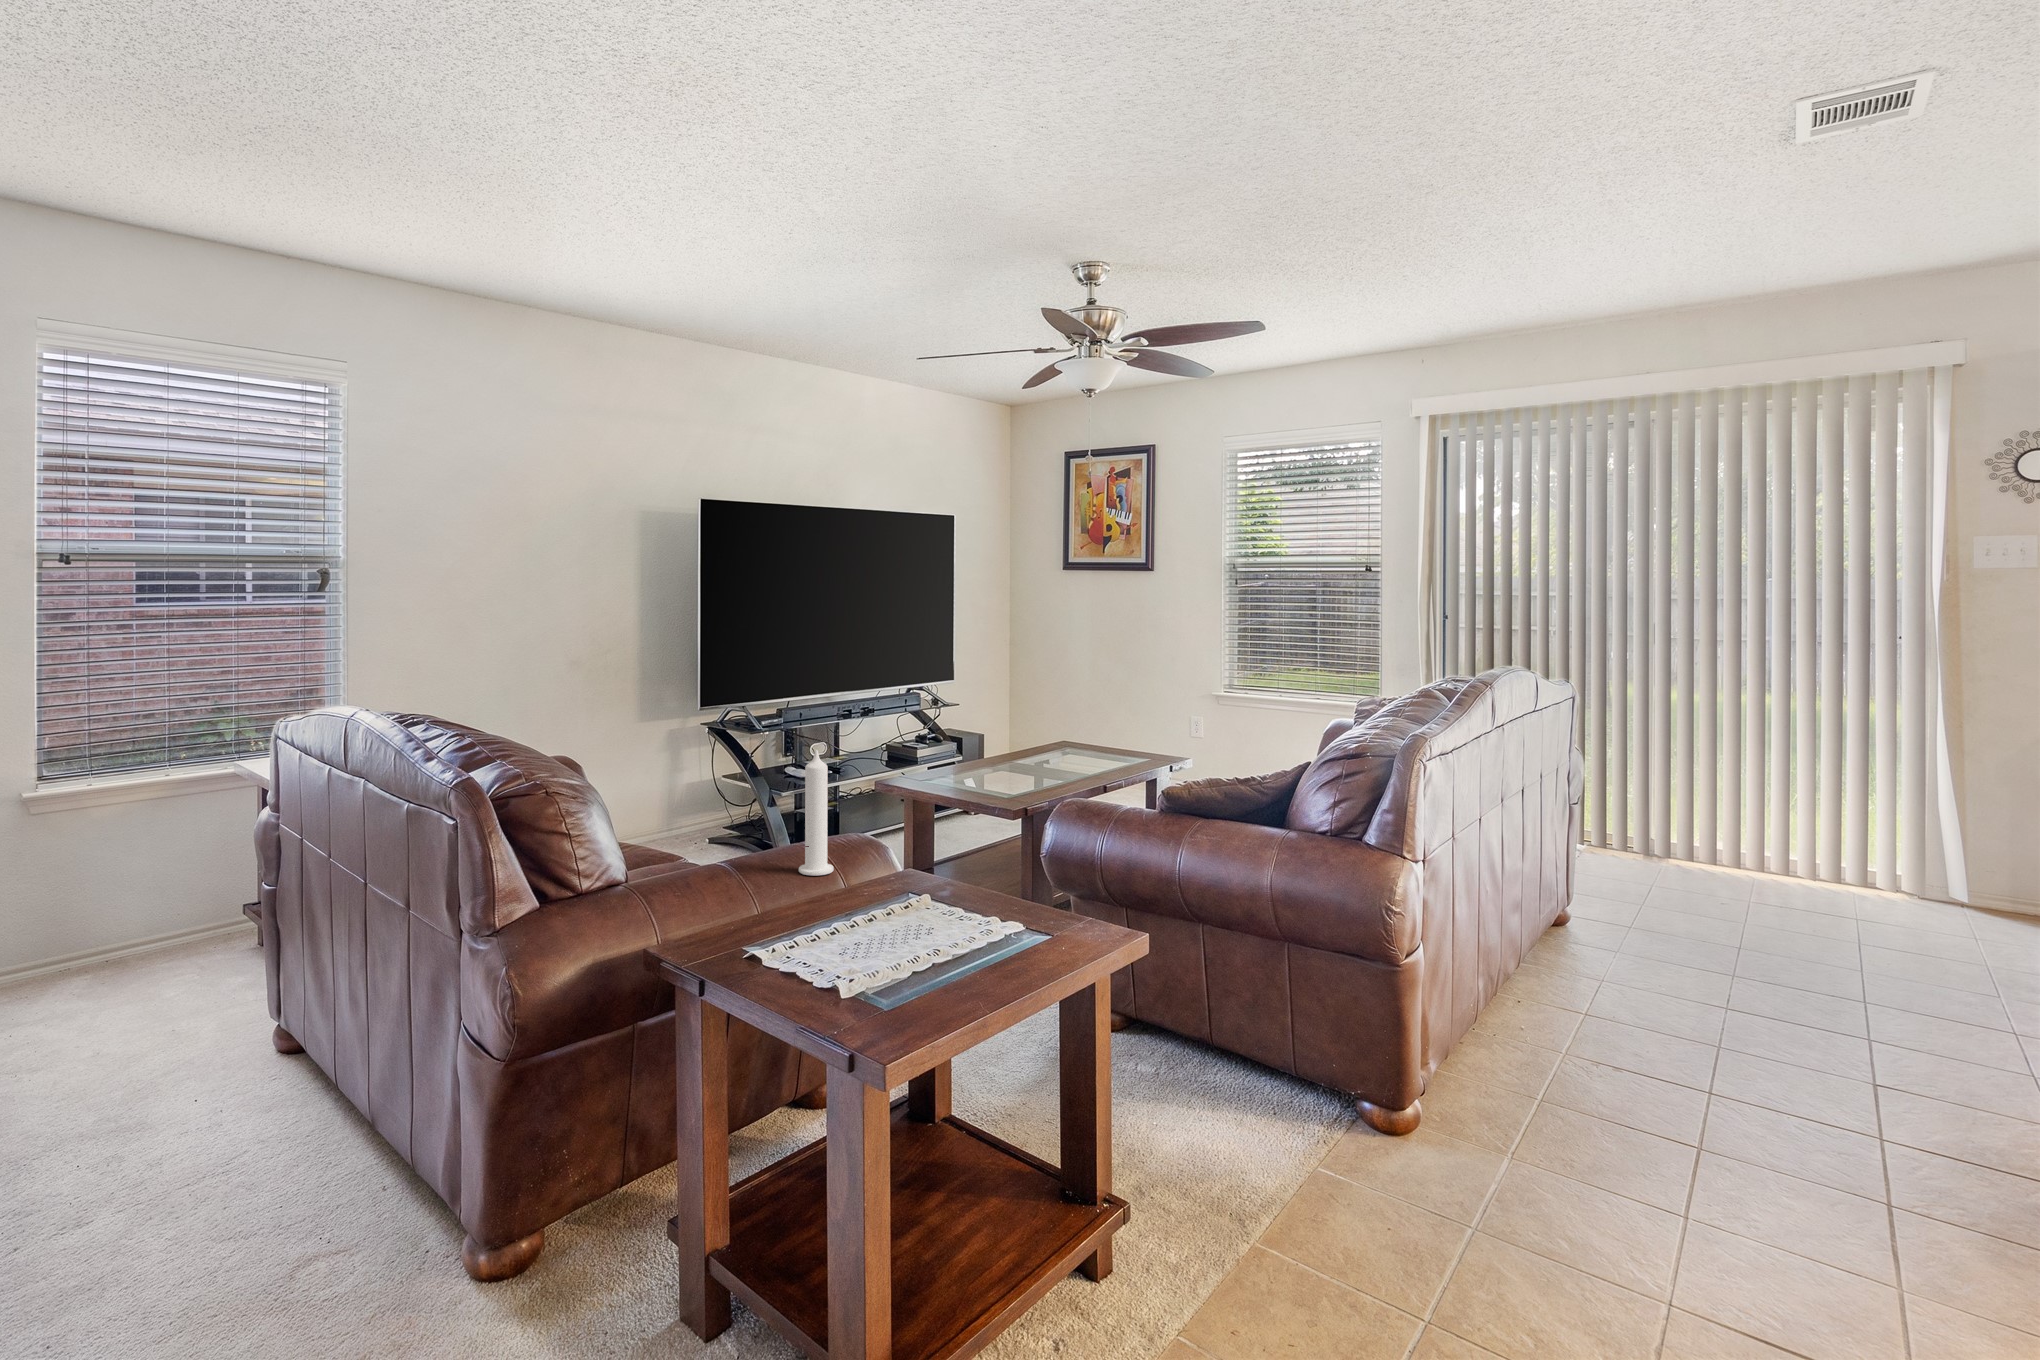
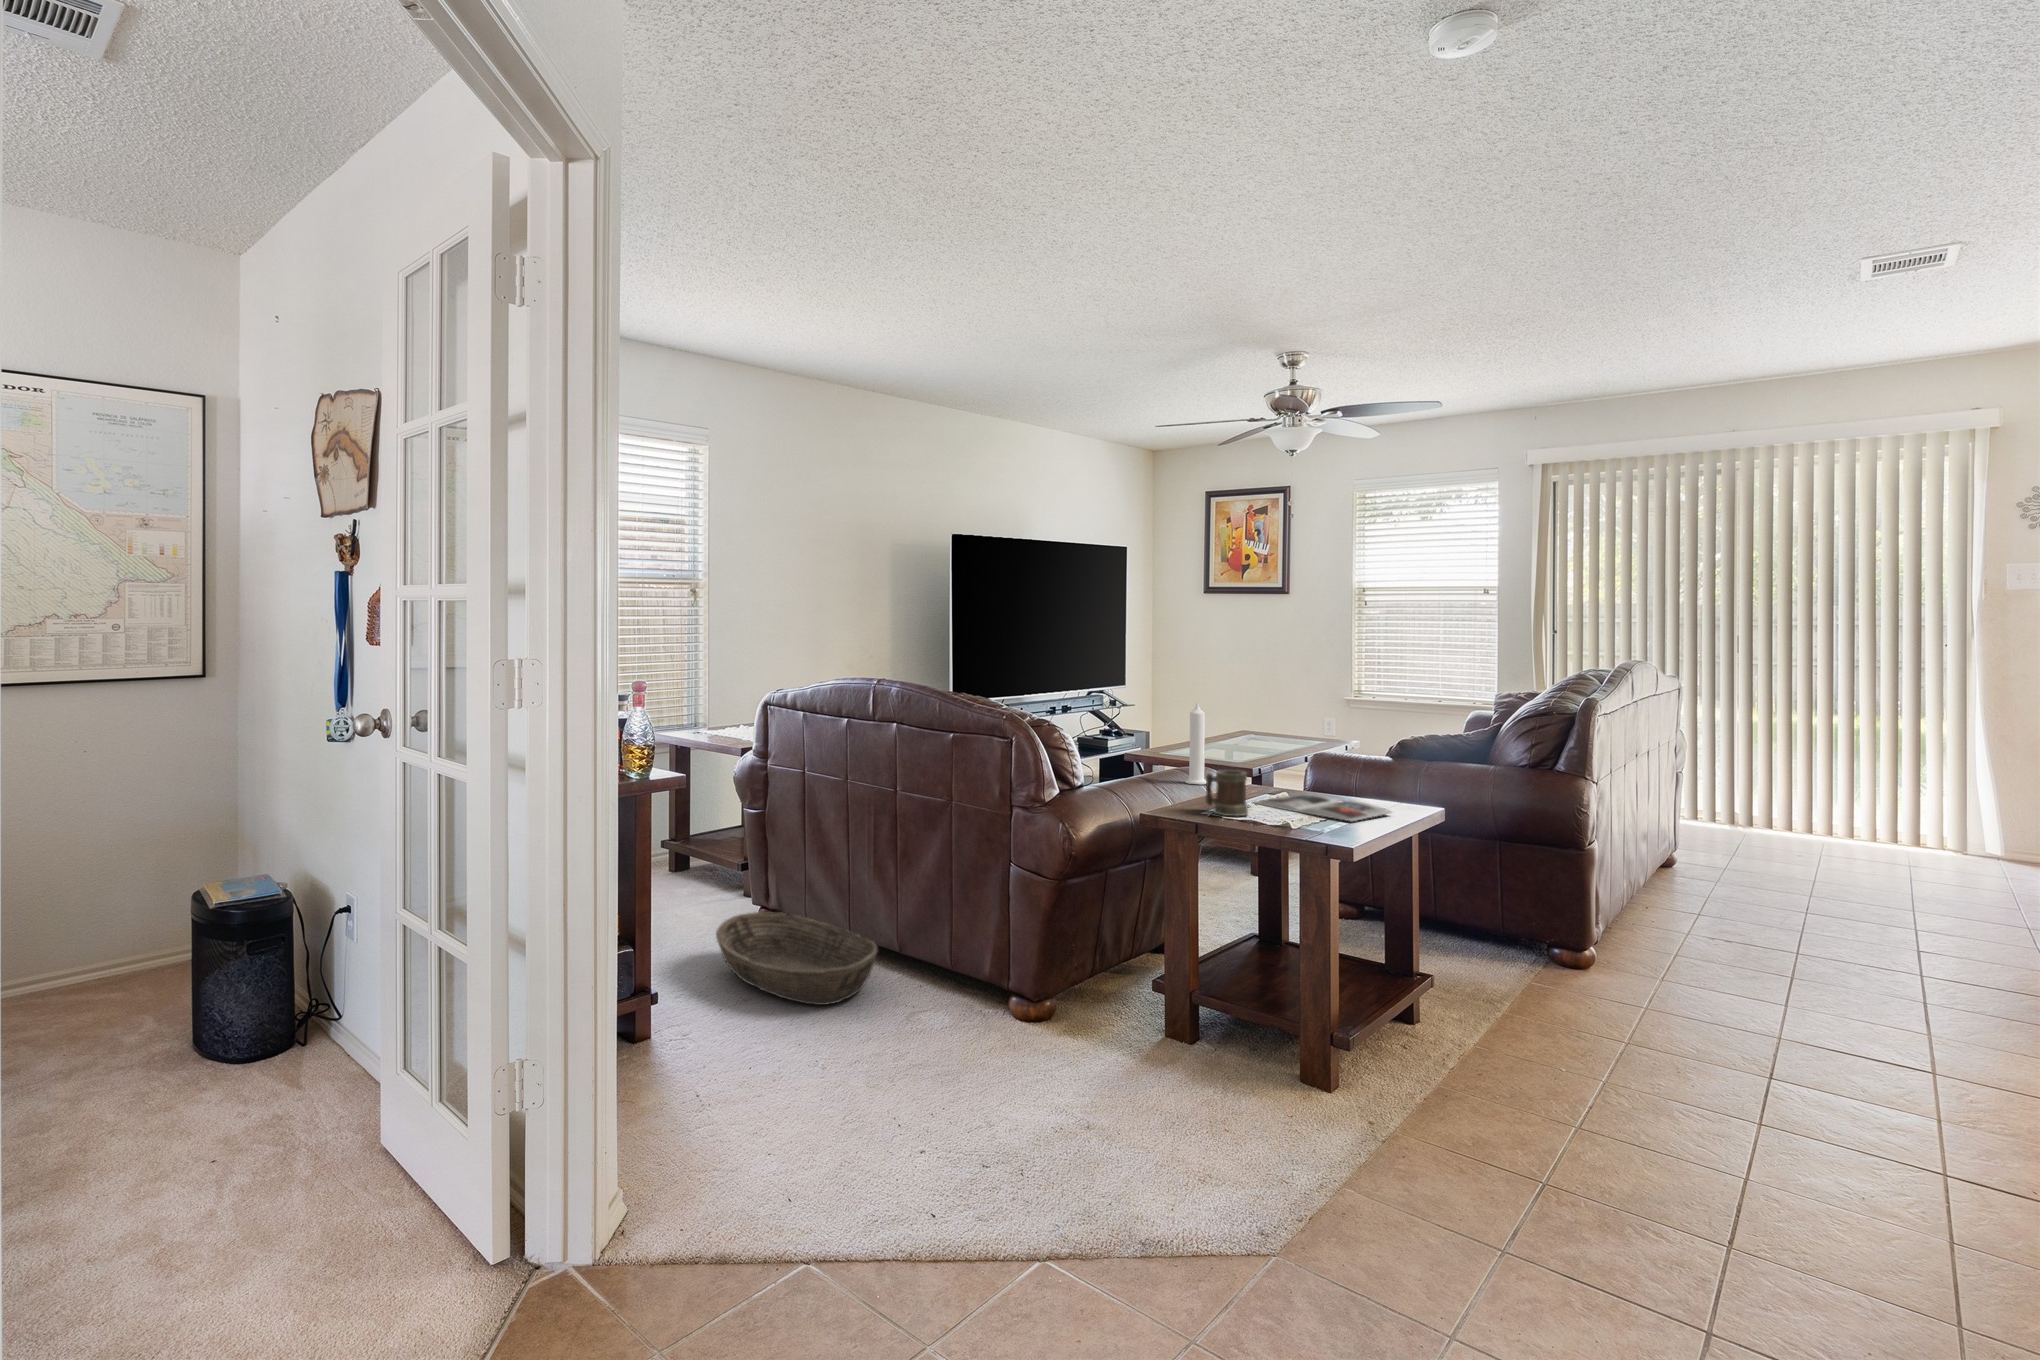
mug: none [744,881,807,965] -> present [1206,770,1248,816]
magazine: none [848,899,1055,976] -> present [1255,794,1391,821]
basket: none [76,1048,326,1234] -> present [716,912,878,1005]

